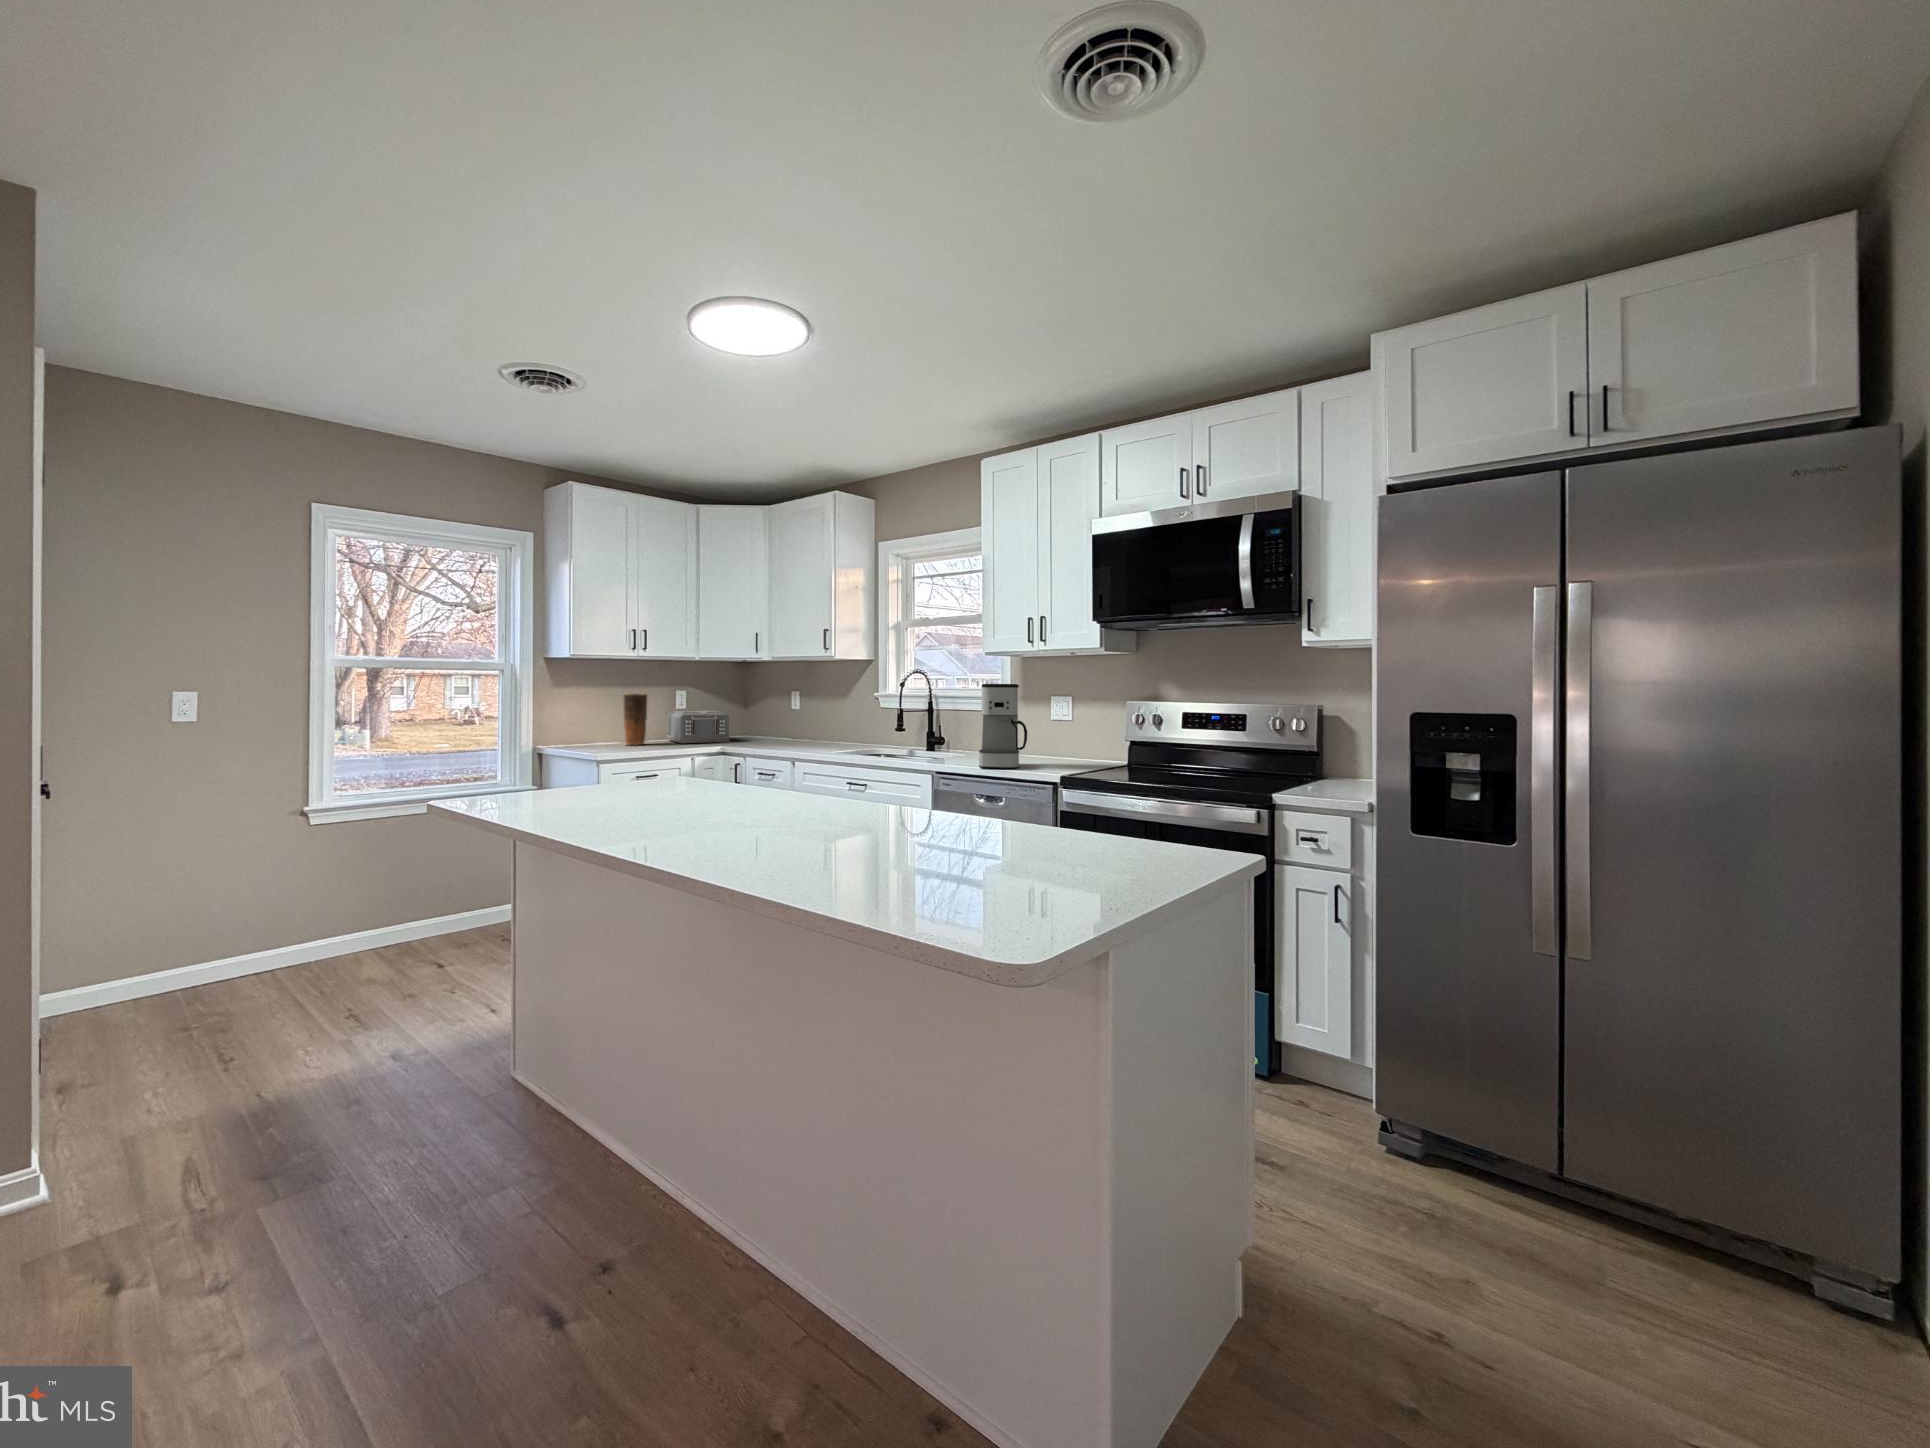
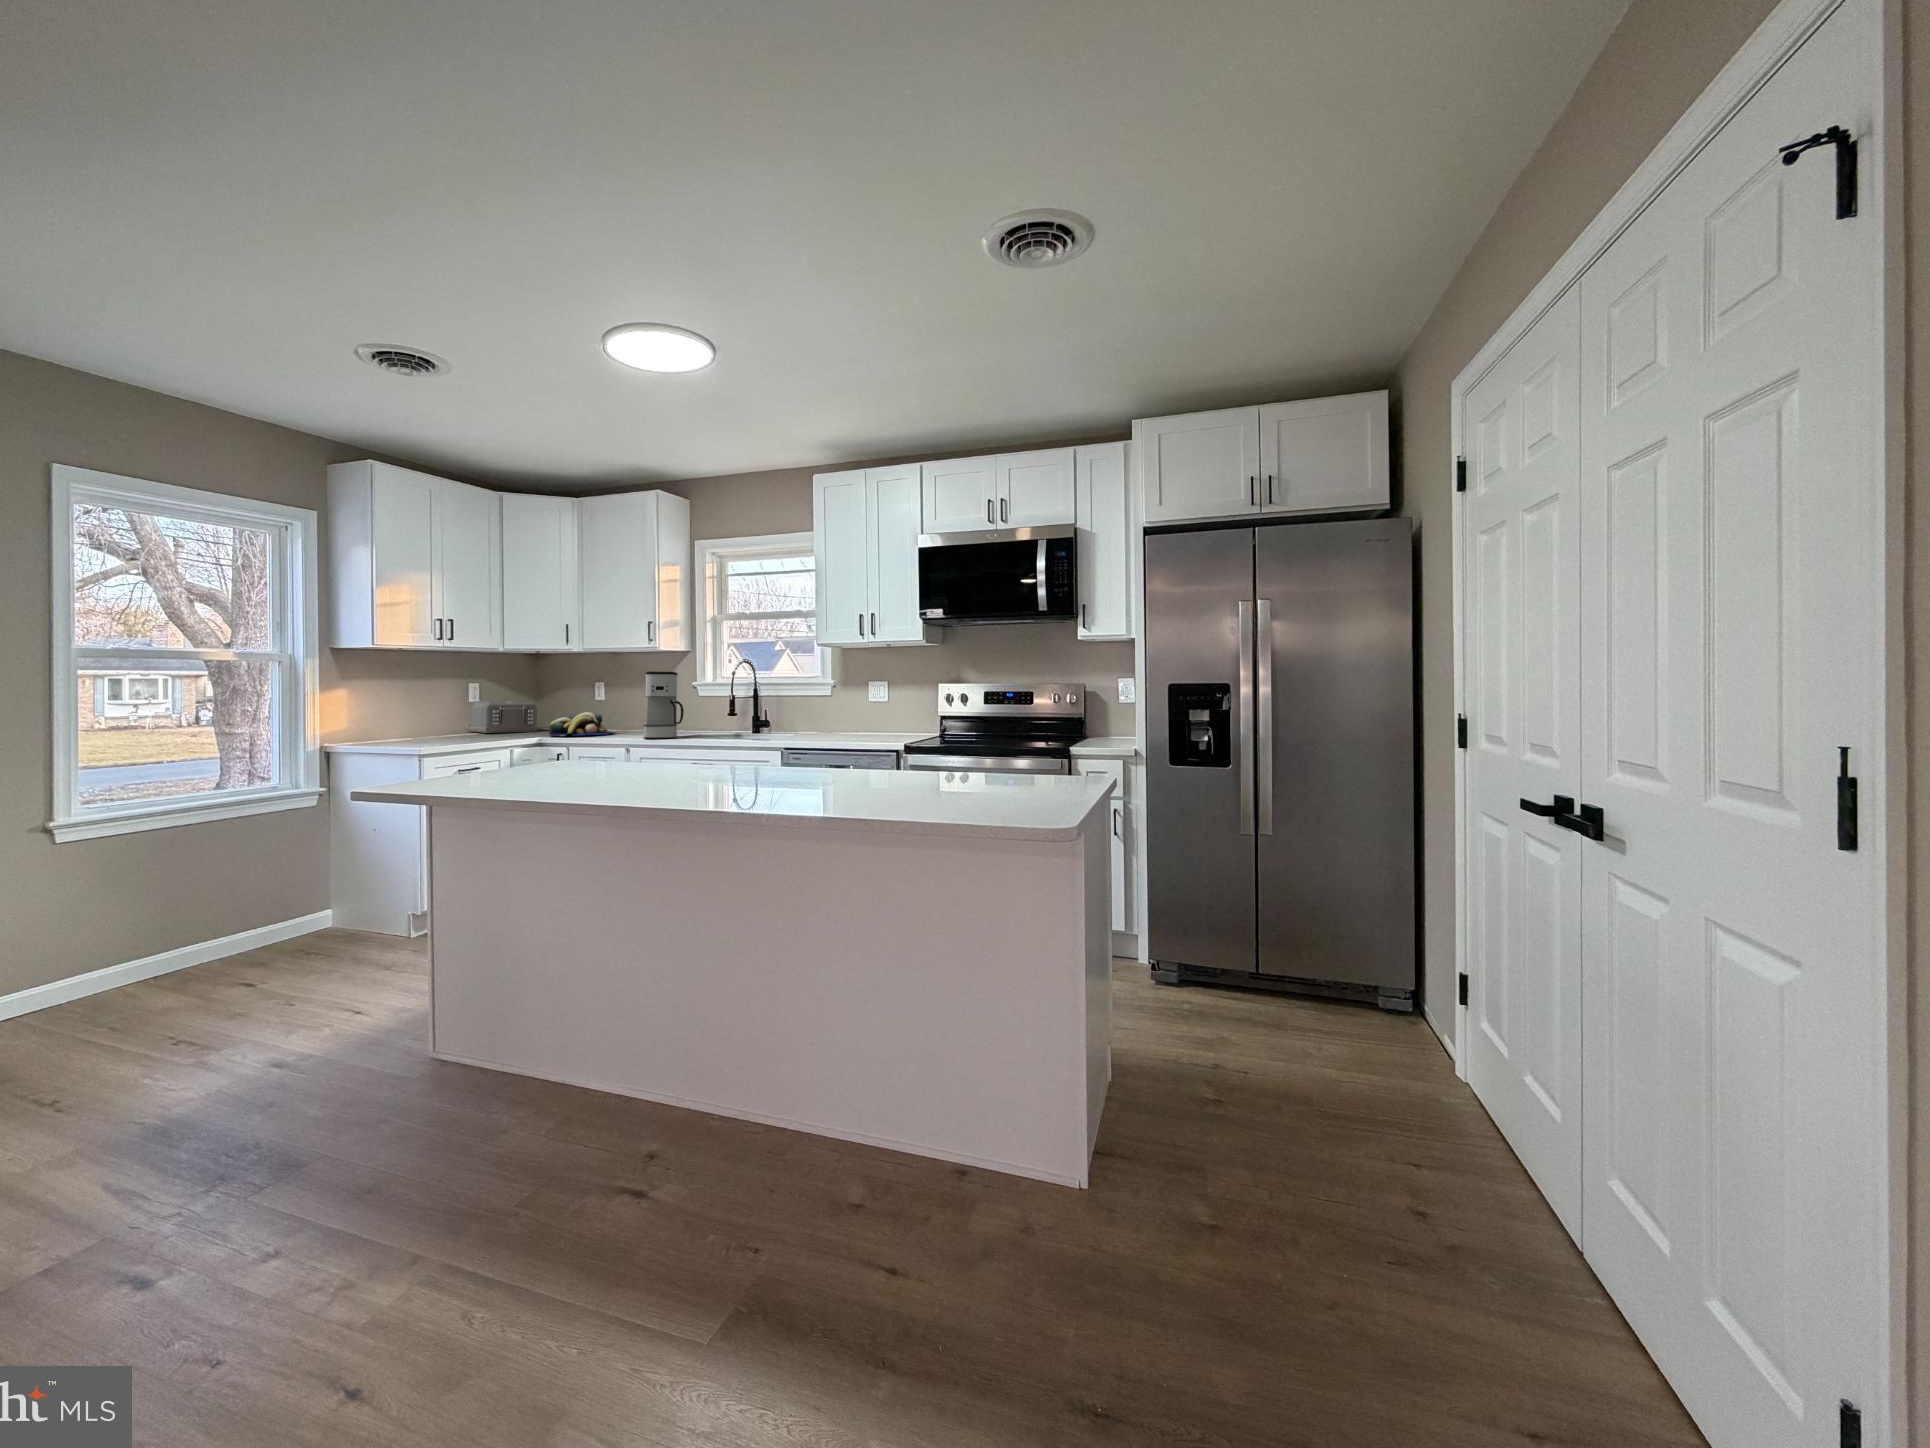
coffee maker: present [979,684,1027,768] -> present [643,672,684,738]
vase: present [624,693,647,745] -> none [422,683,450,736]
fruit bowl: none [728,725,793,750] -> present [549,712,614,736]

